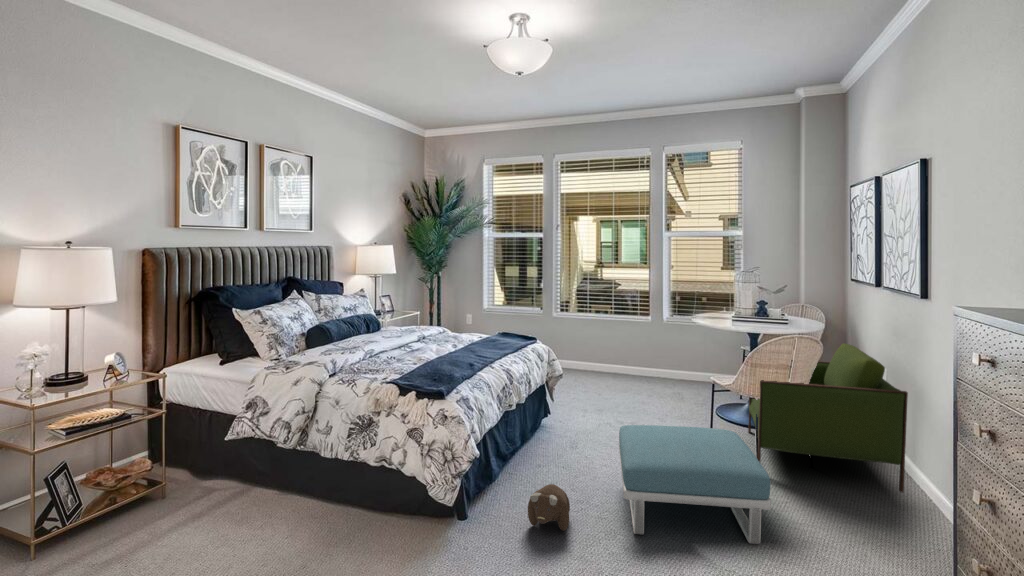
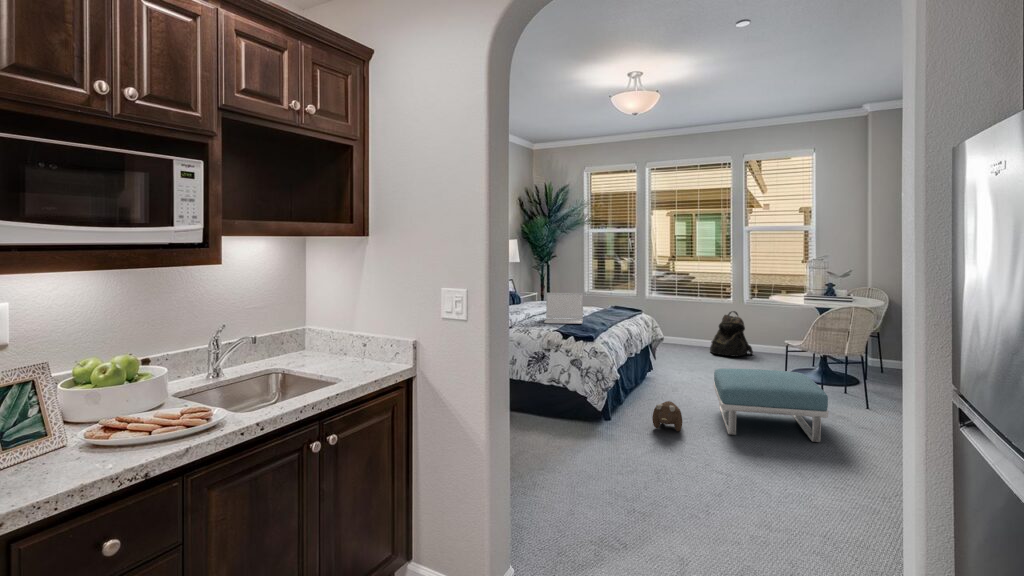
laptop: none [385,322,445,368] -> present [544,293,583,324]
backpack: none [625,333,674,388] -> present [710,311,753,357]
armchair: present [748,344,908,493] -> none [817,314,941,422]

